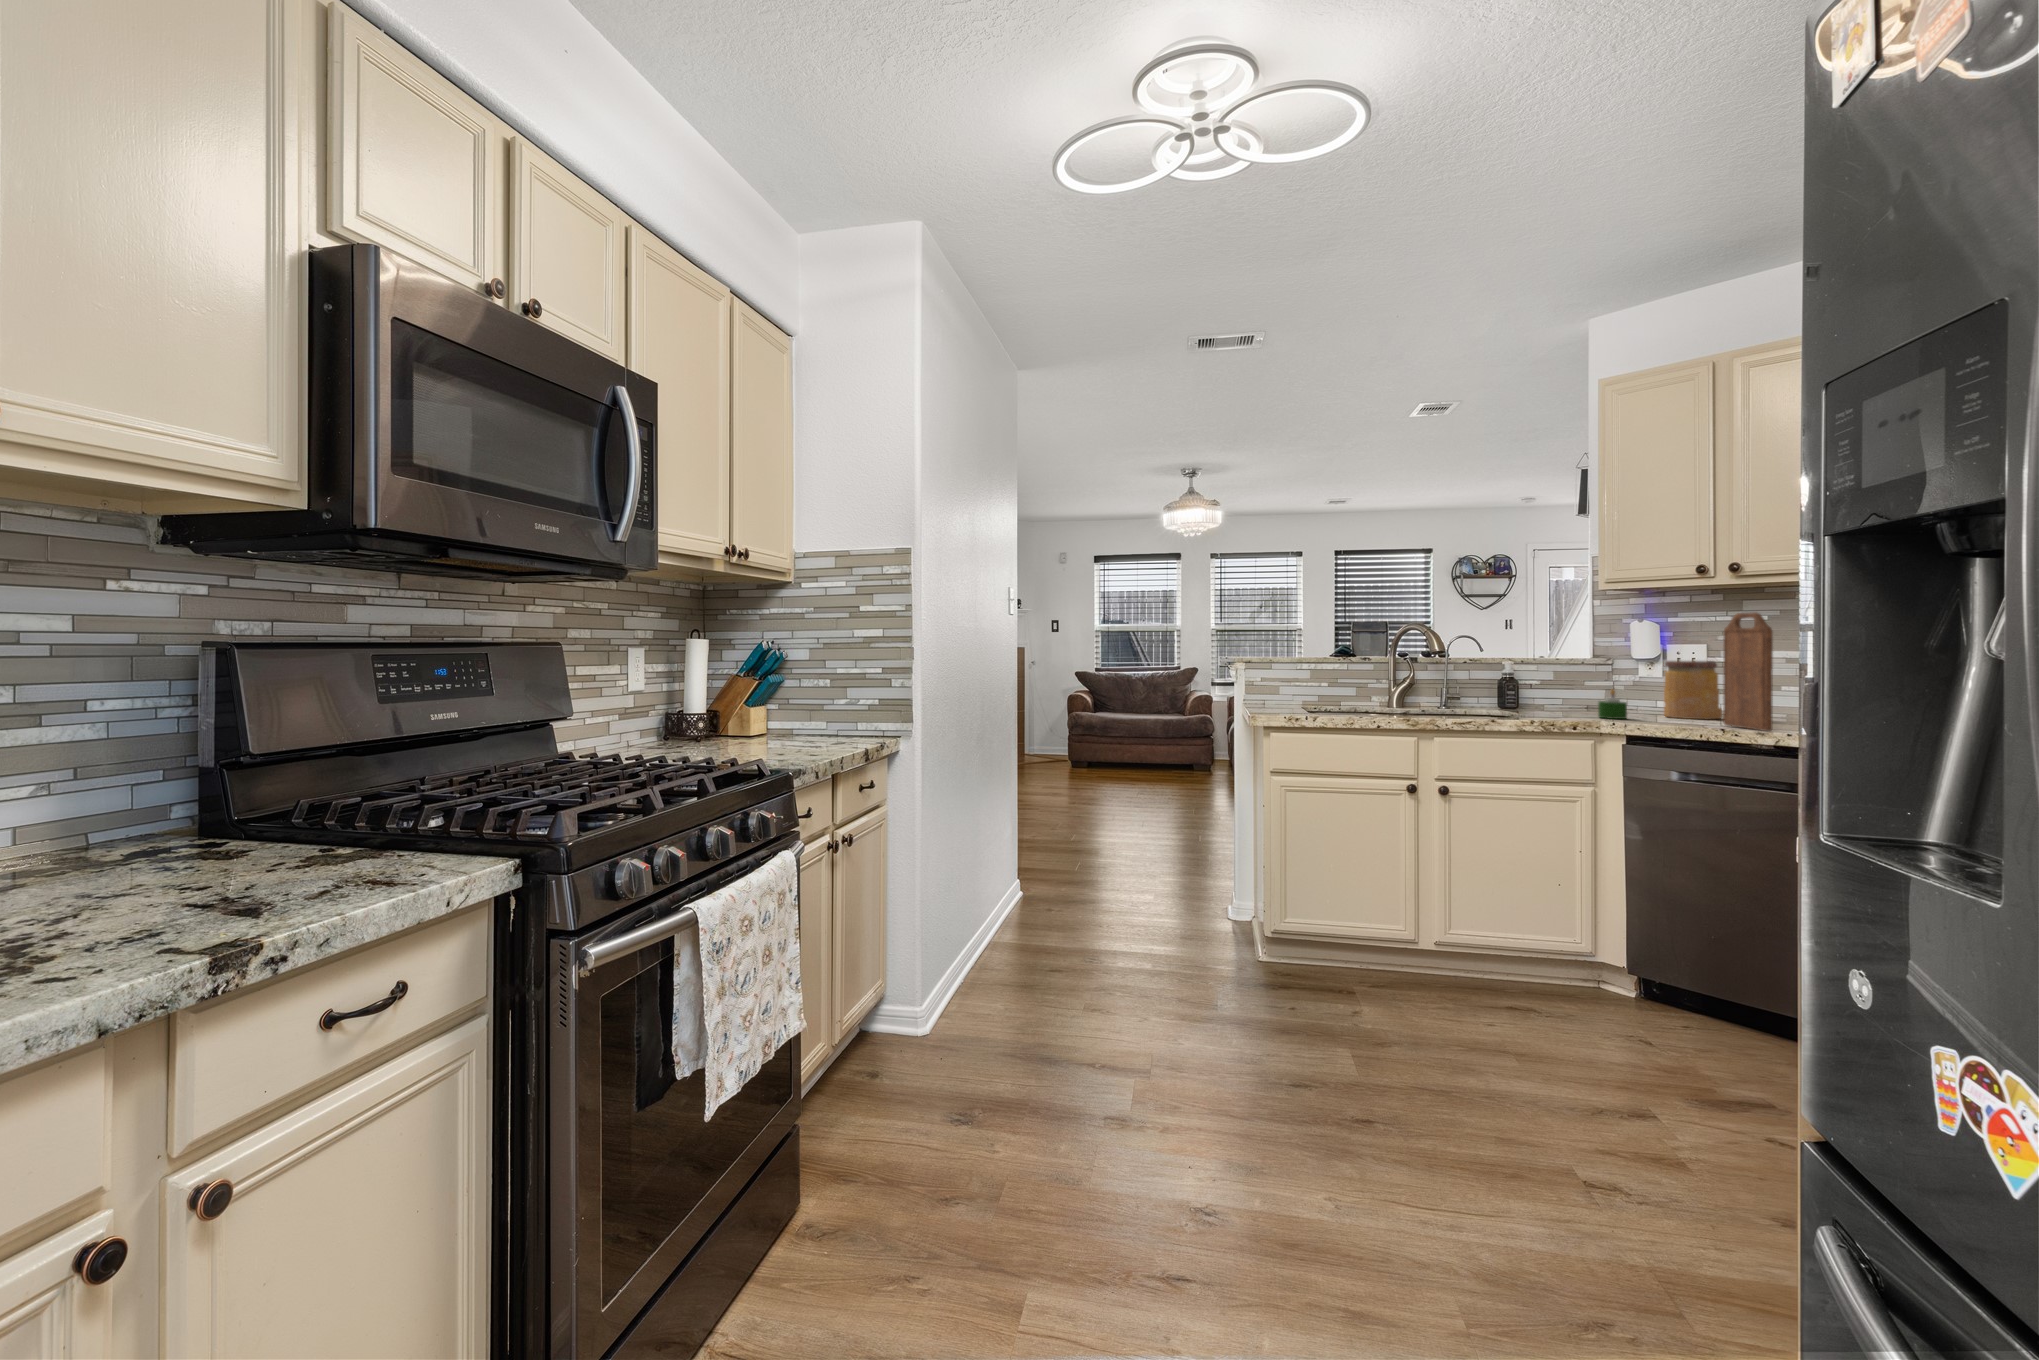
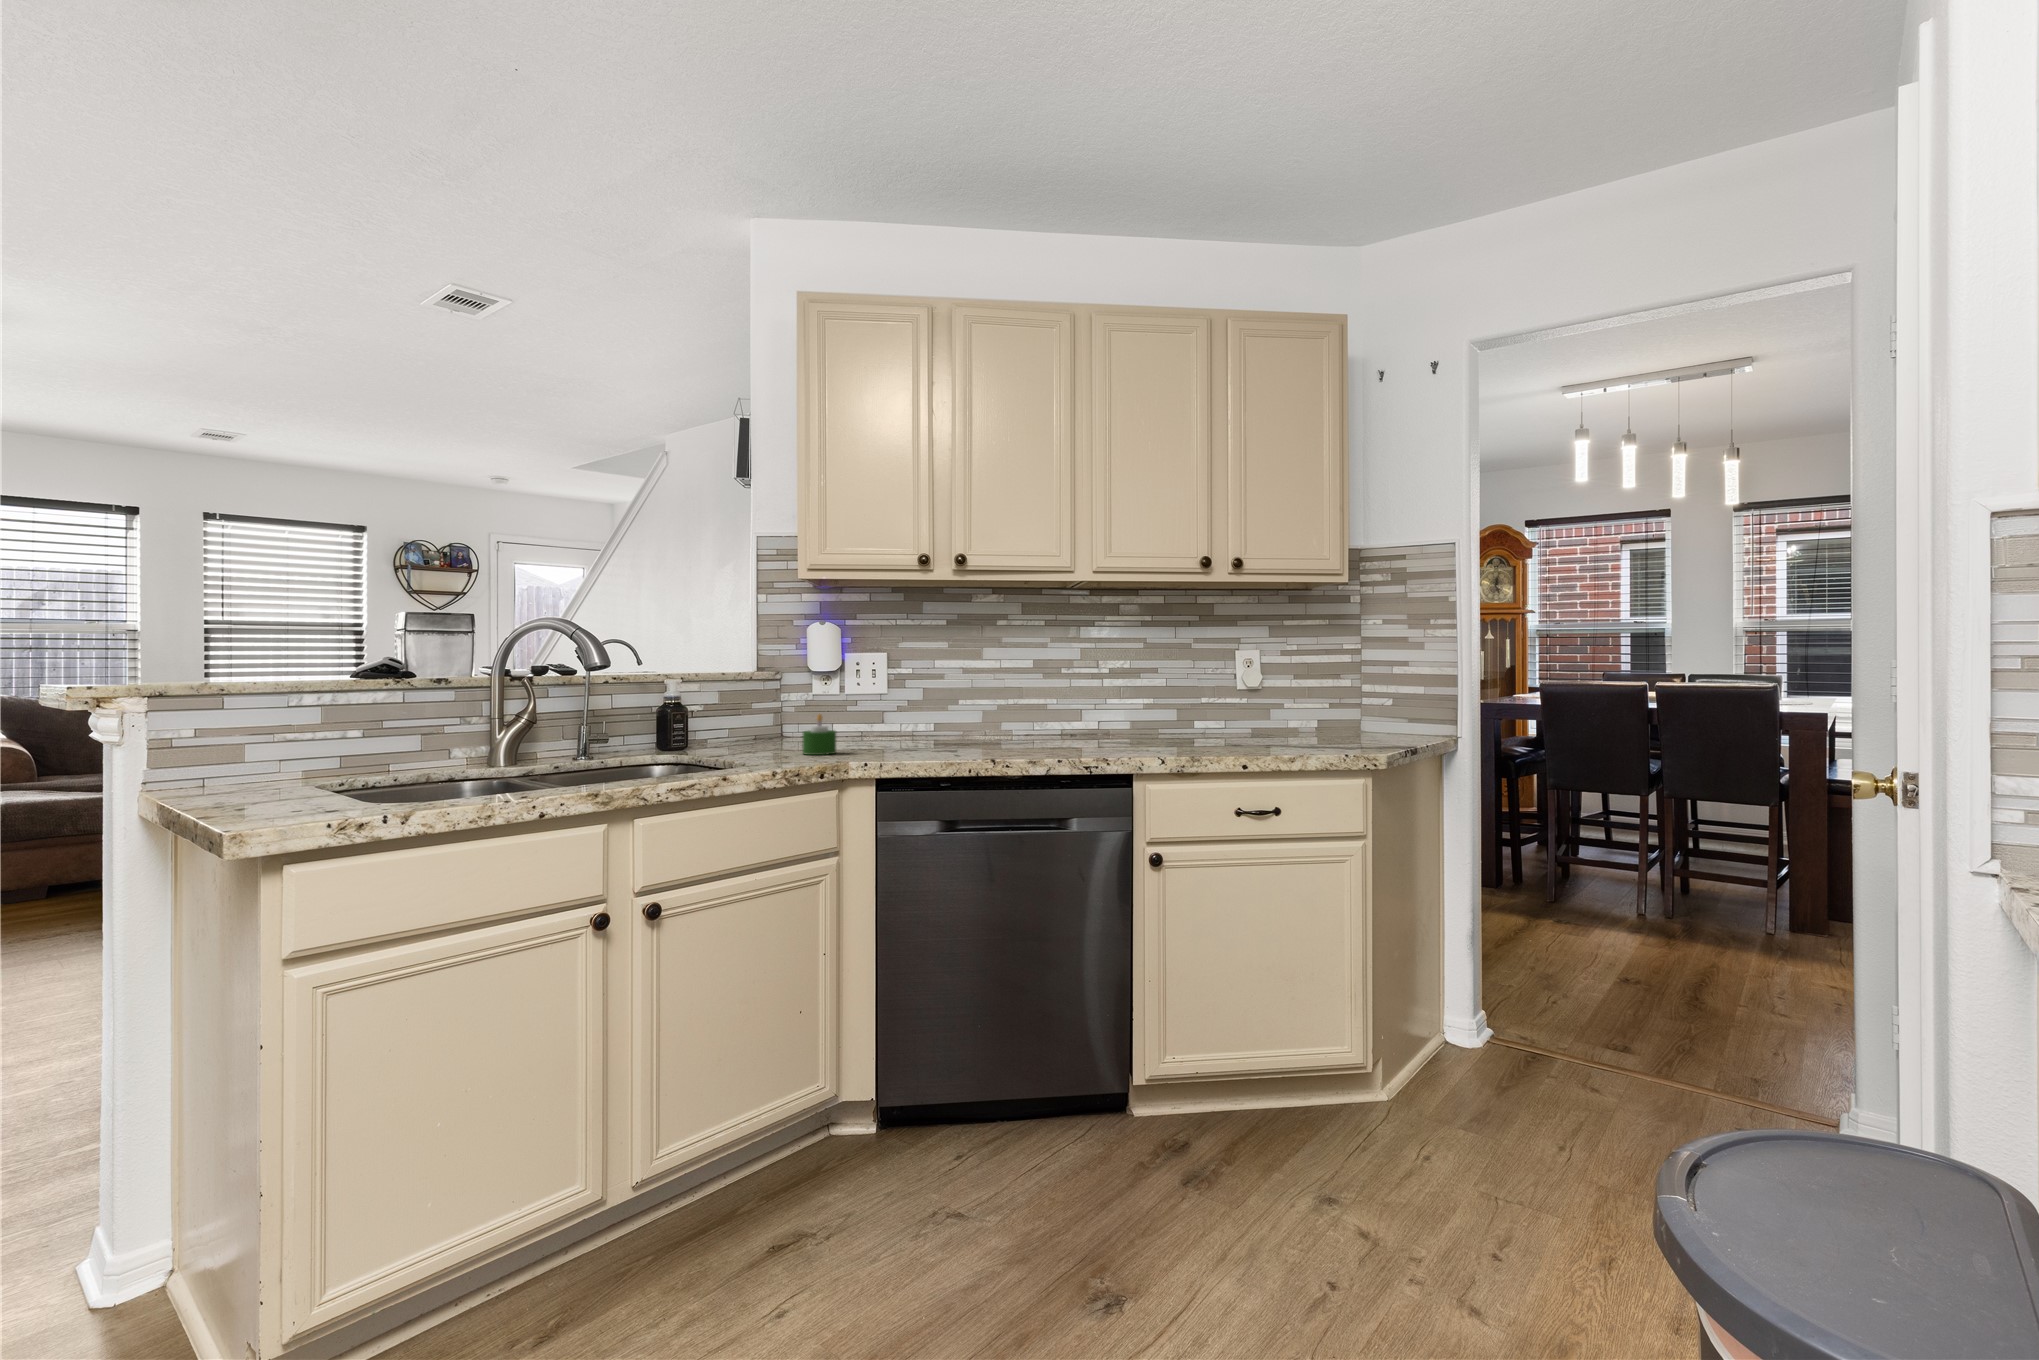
cutting board: present [1723,613,1773,731] -> none [958,613,1027,757]
jar: present [1663,660,1722,719] -> none [847,672,907,745]

